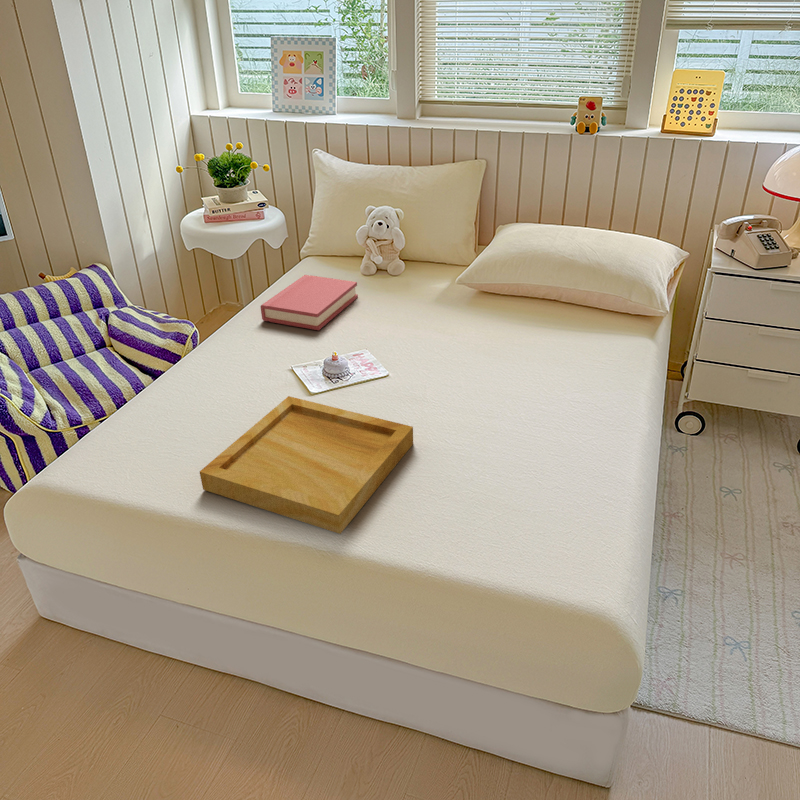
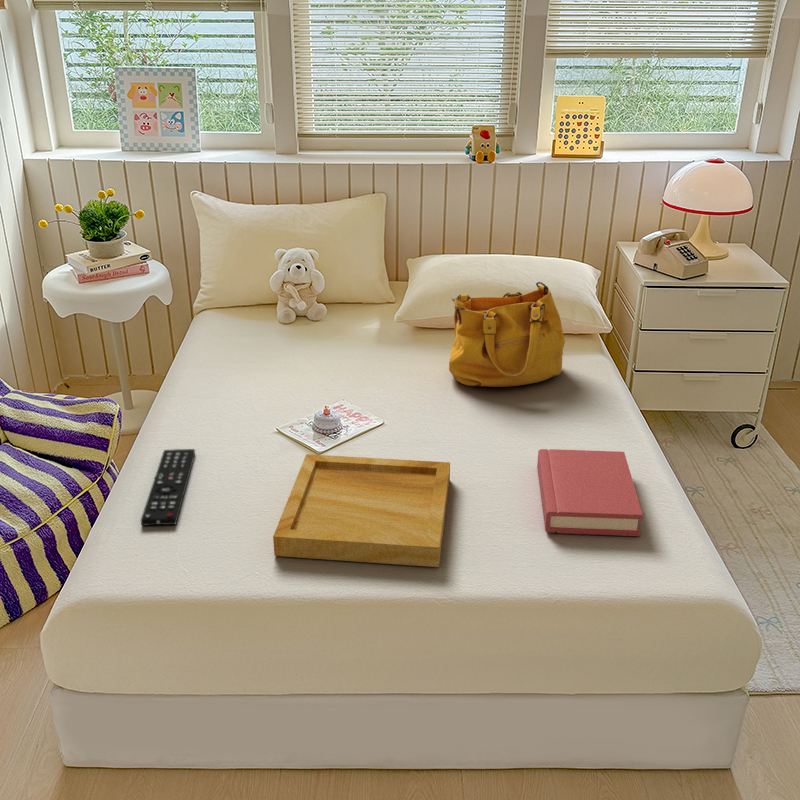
handbag: none [477,255,601,358] -> present [449,282,565,387]
hardback book: present [261,275,358,330] -> present [537,449,643,536]
remote control: none [118,373,210,443] -> present [141,449,195,525]

